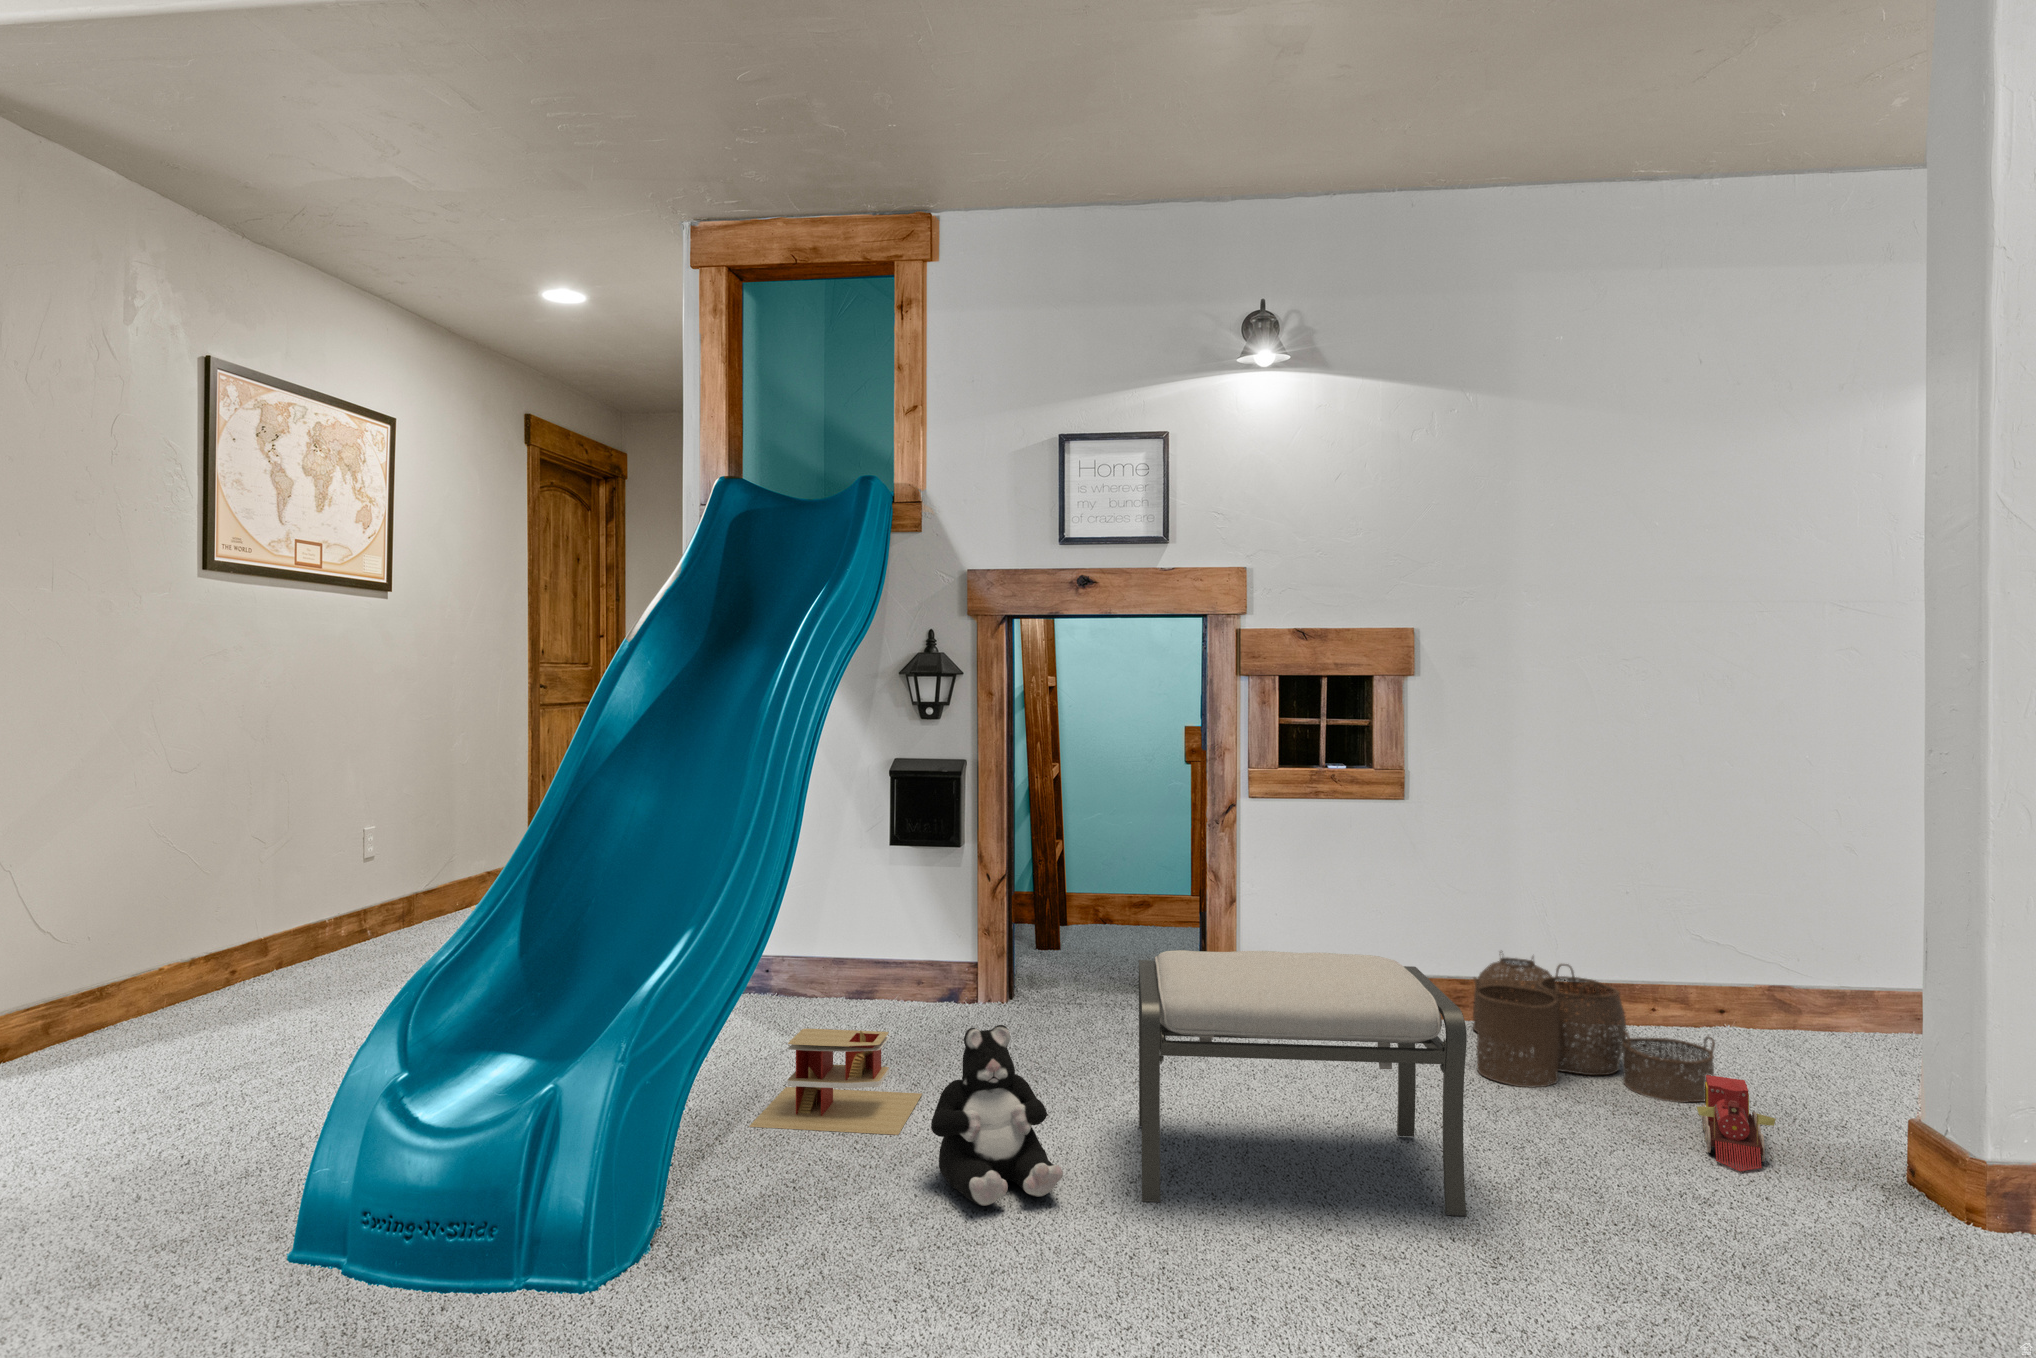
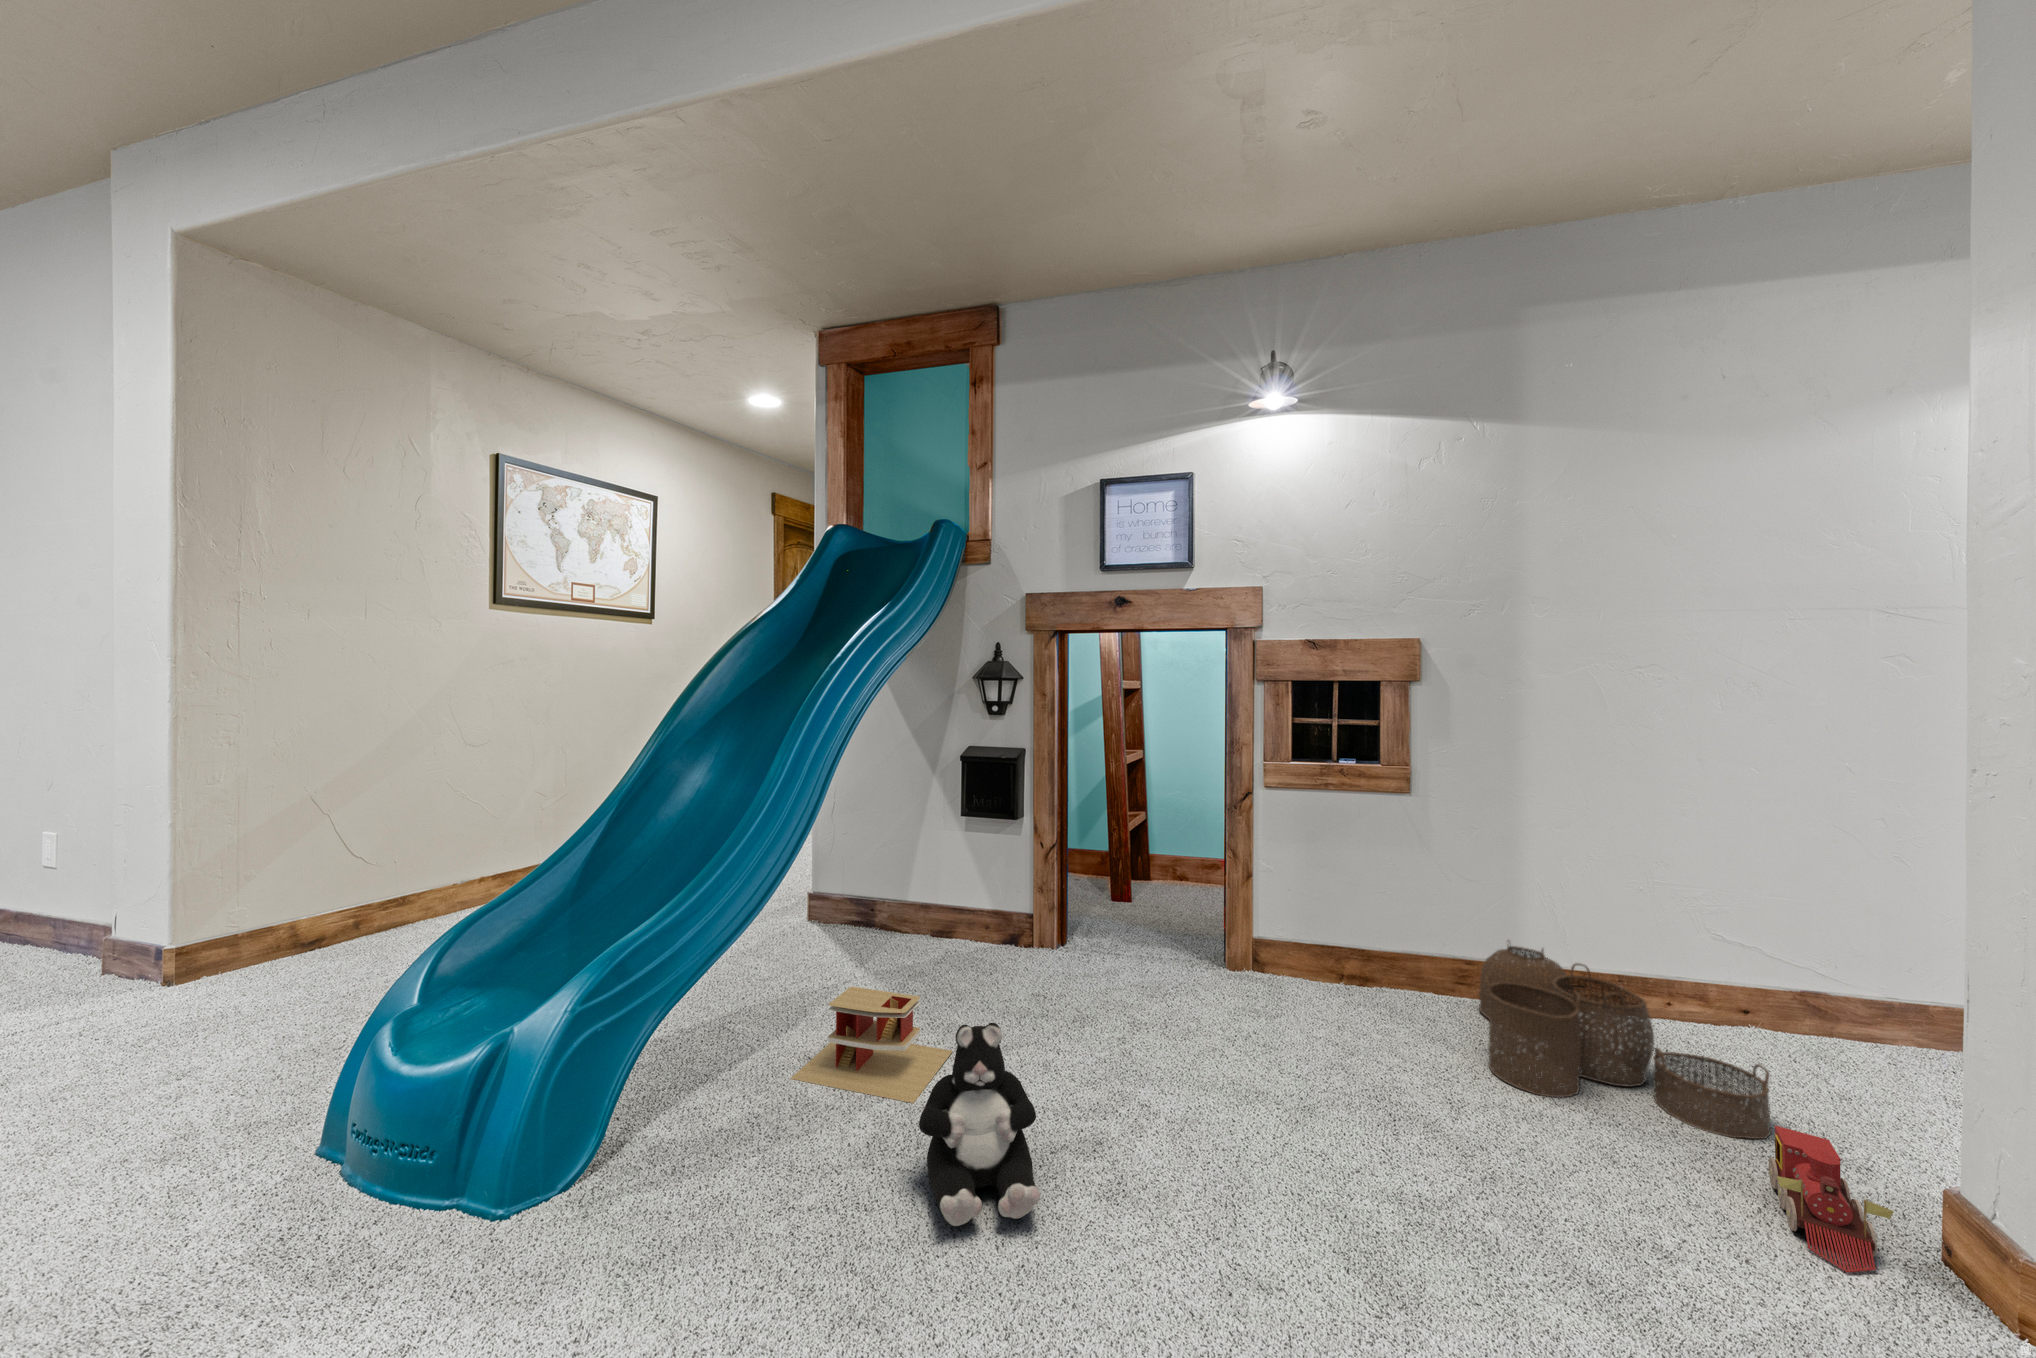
ottoman: present [1139,950,1467,1216] -> none [1123,951,1501,1314]

